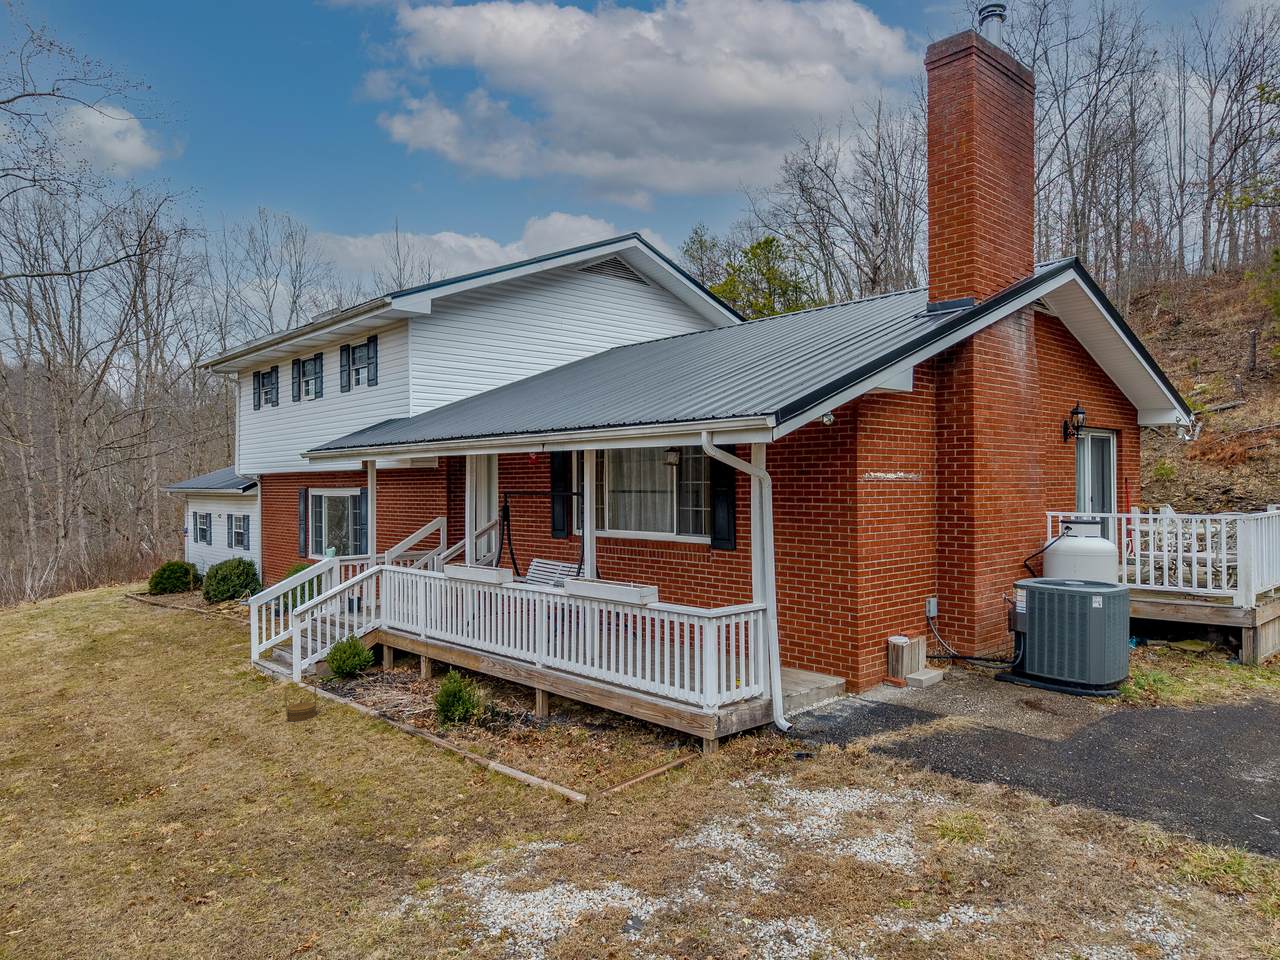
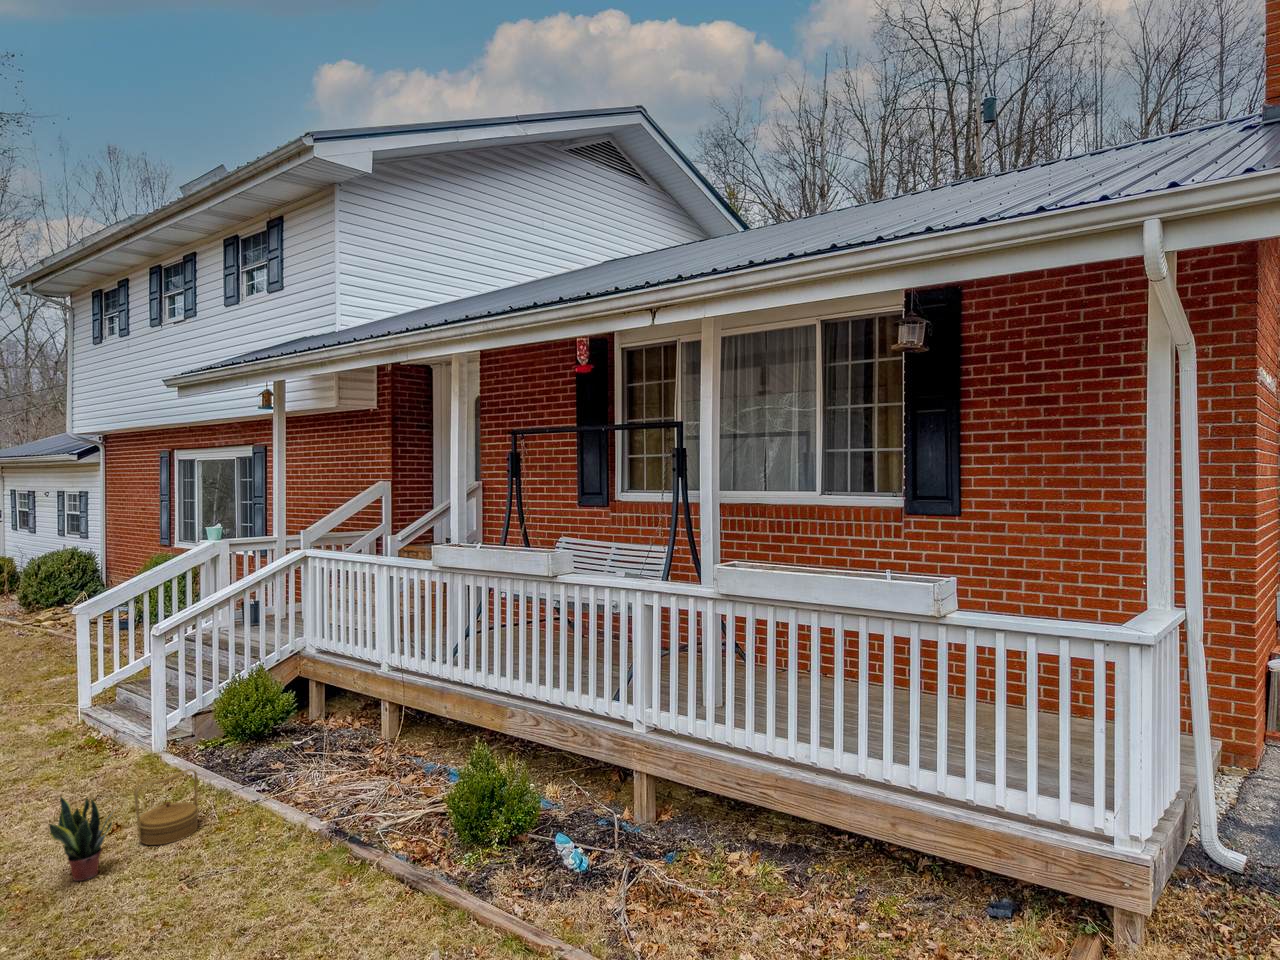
potted plant: none [246,691,277,733] -> present [49,797,113,881]

